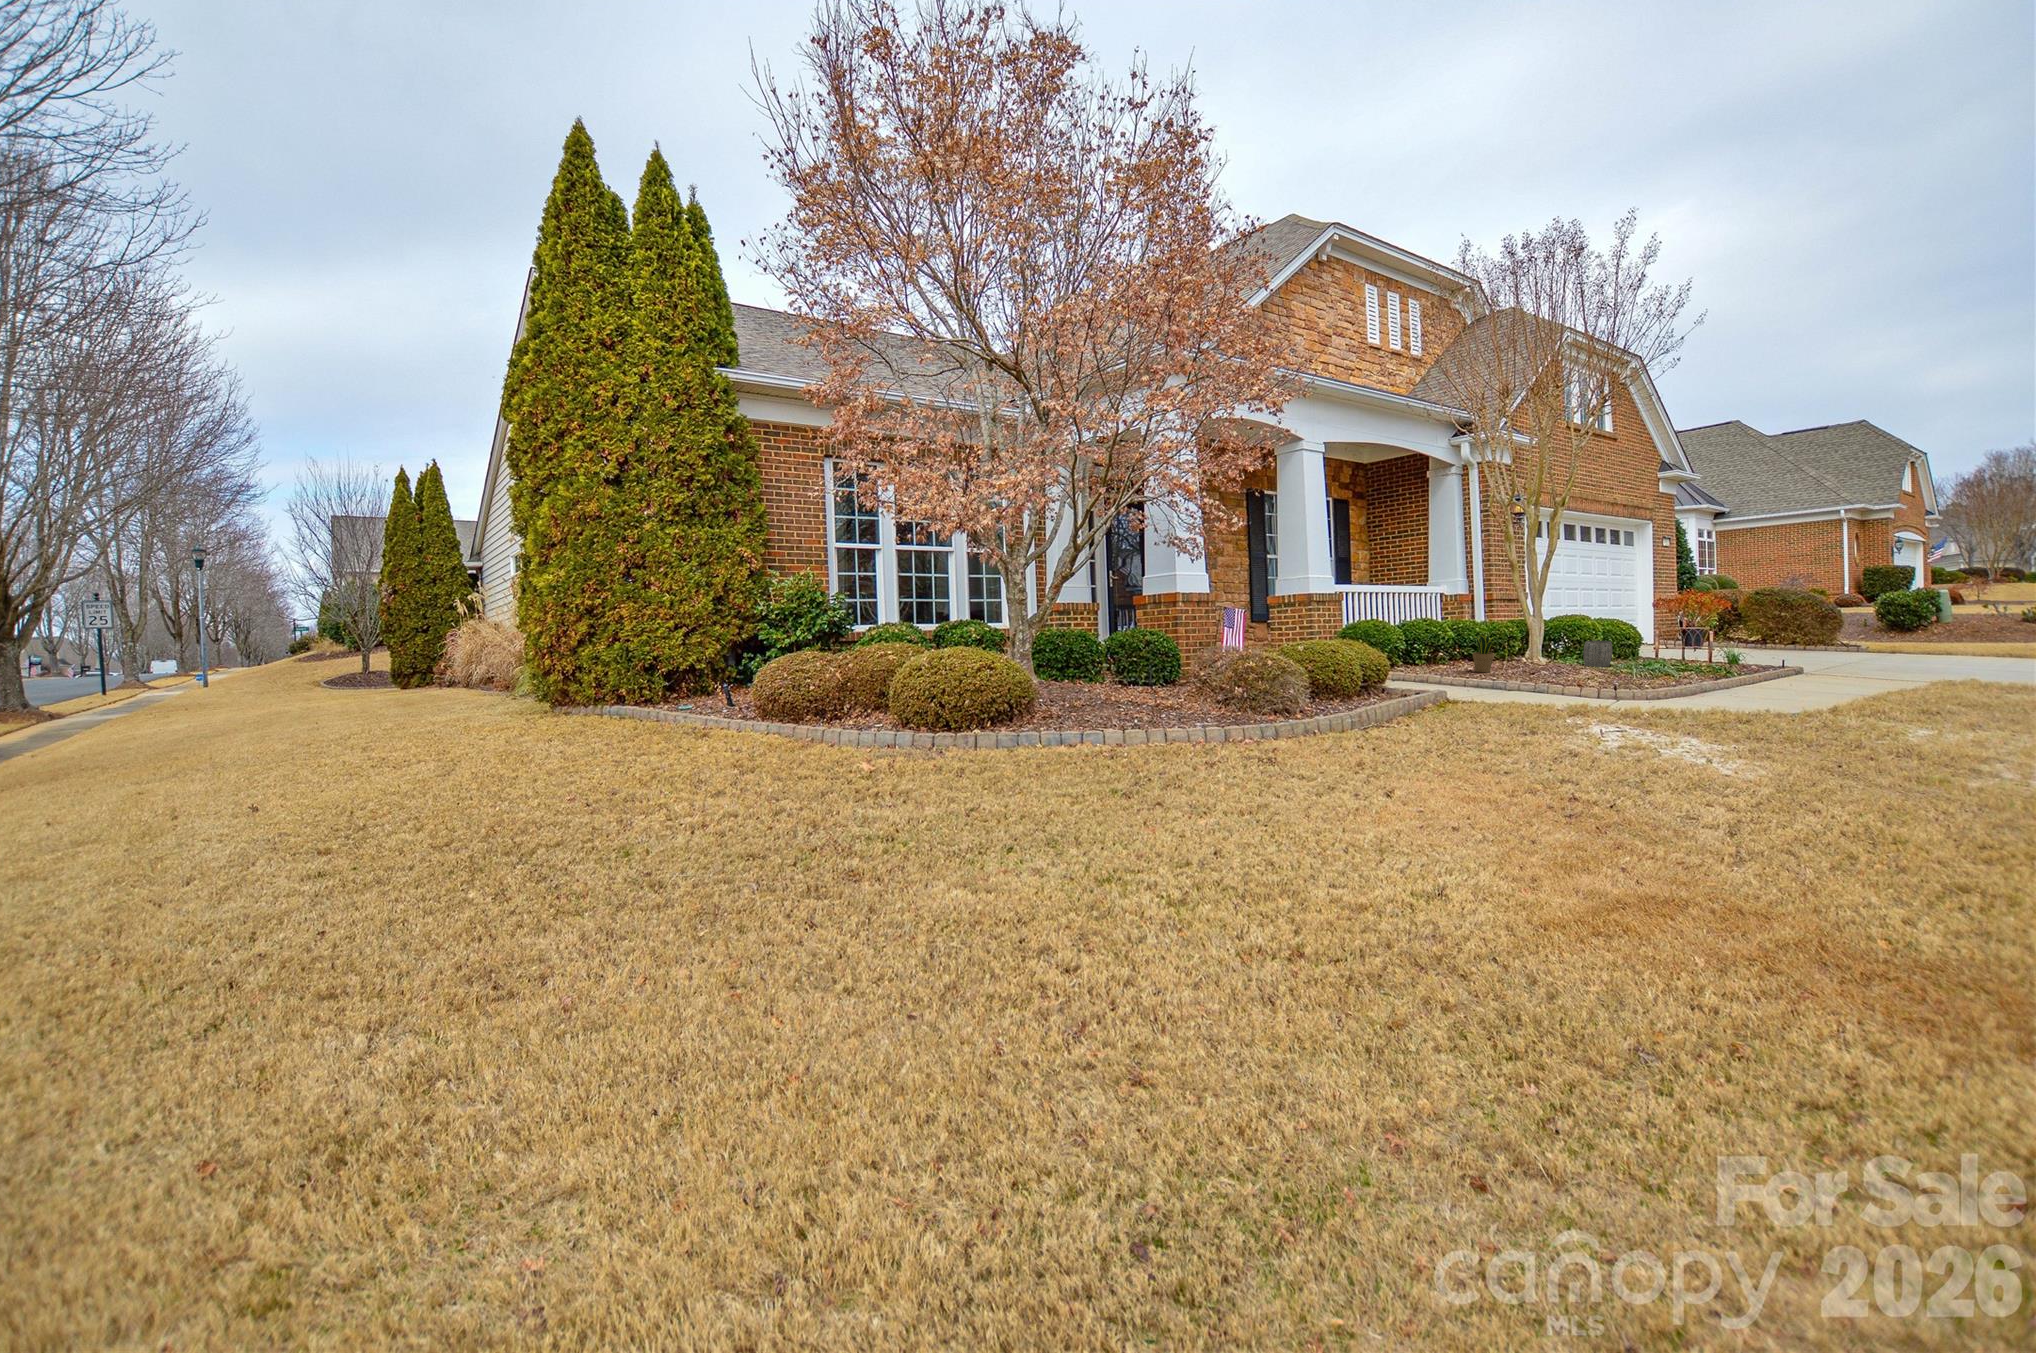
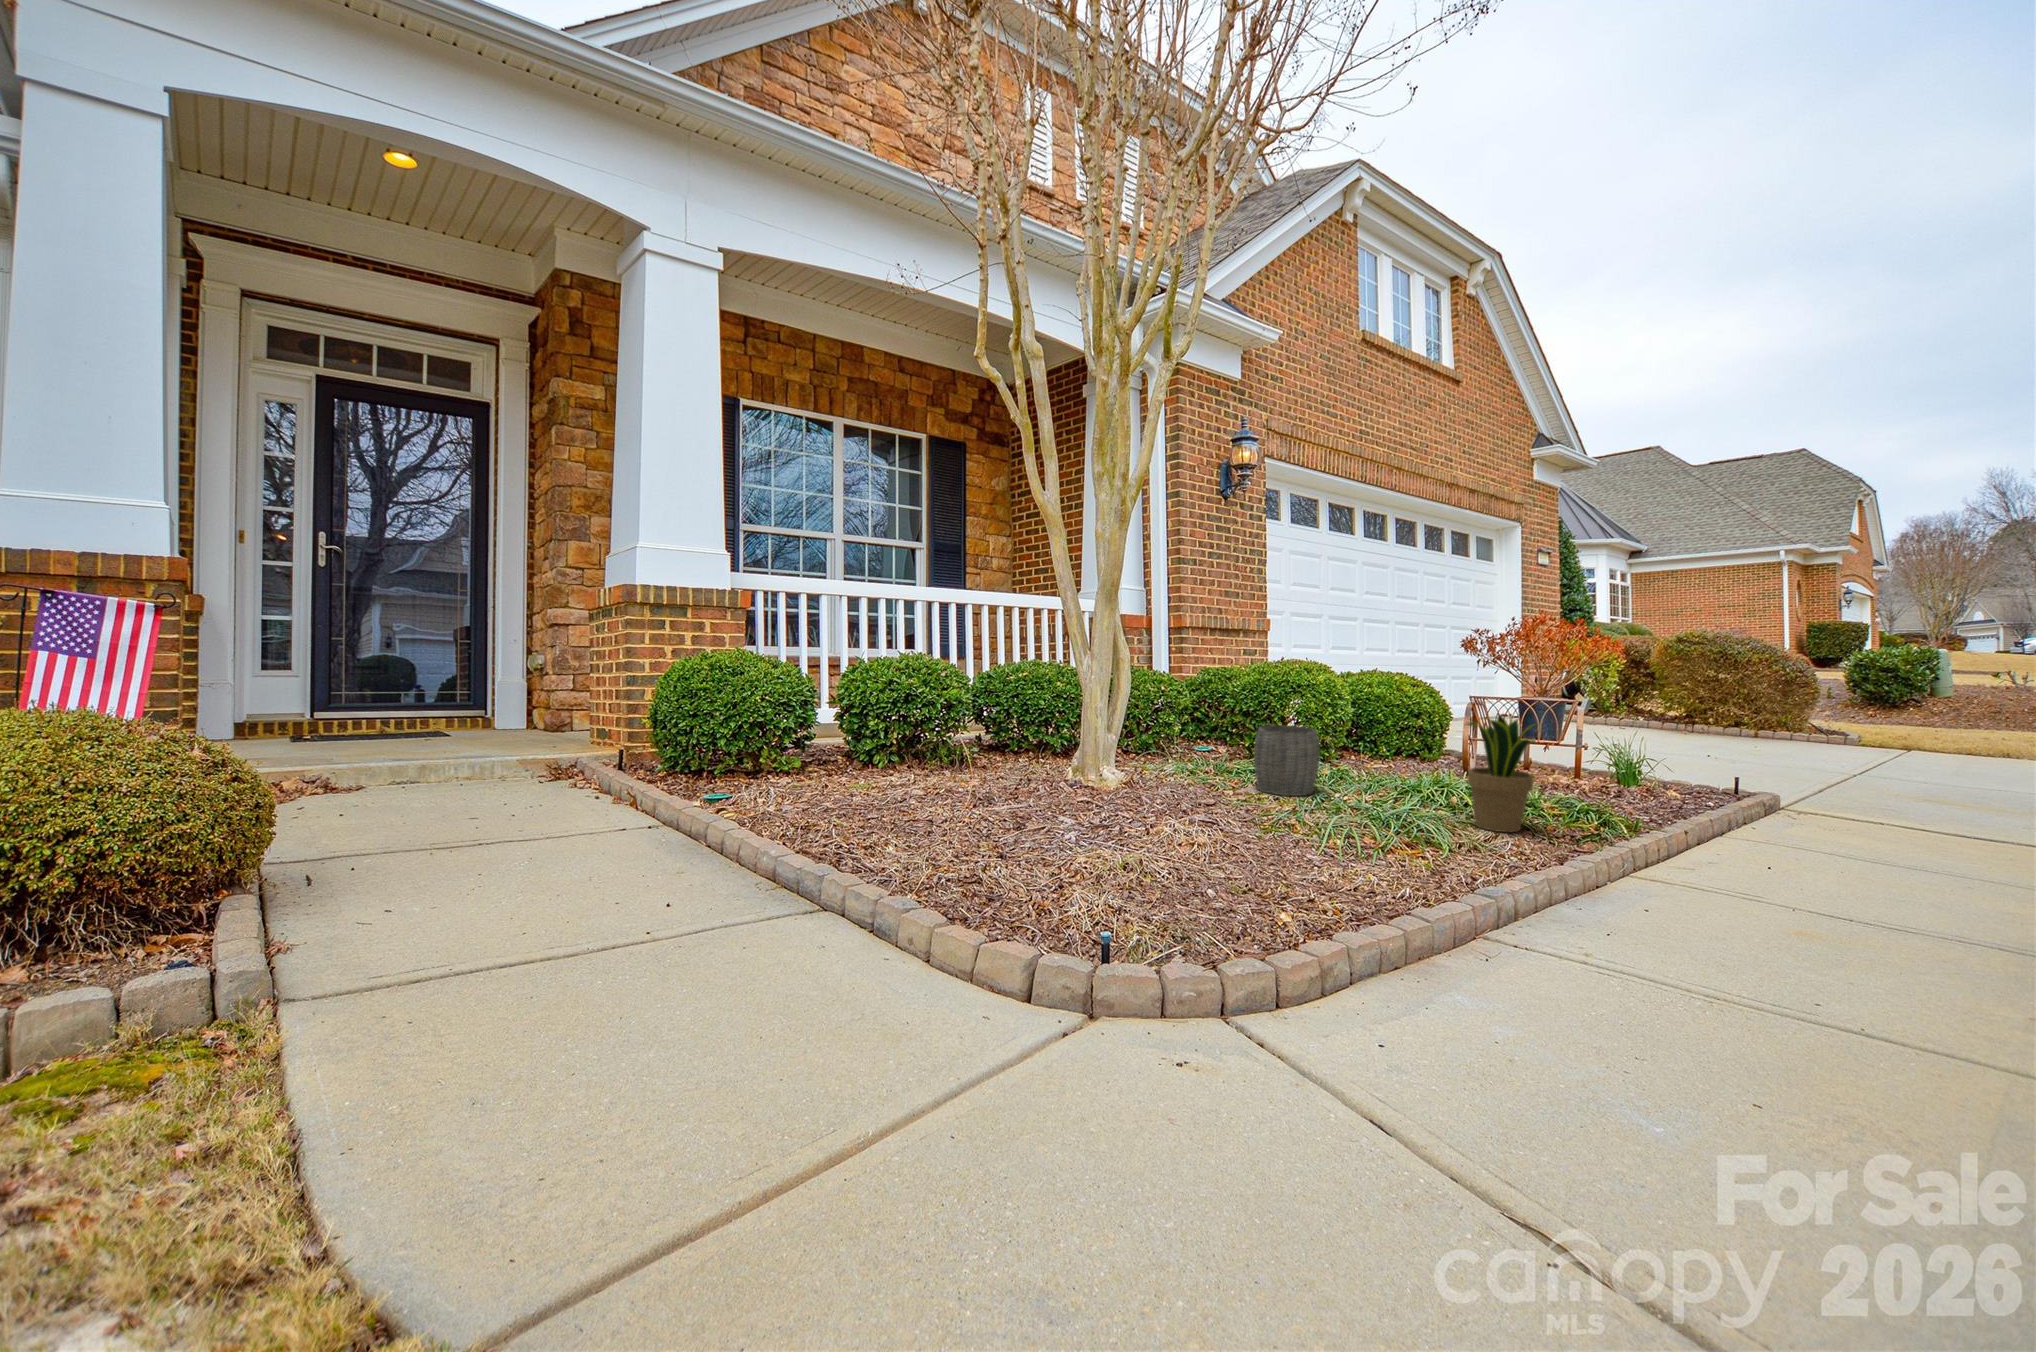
potted plant: present [1472,634,1494,672] -> present [1468,715,1536,832]

